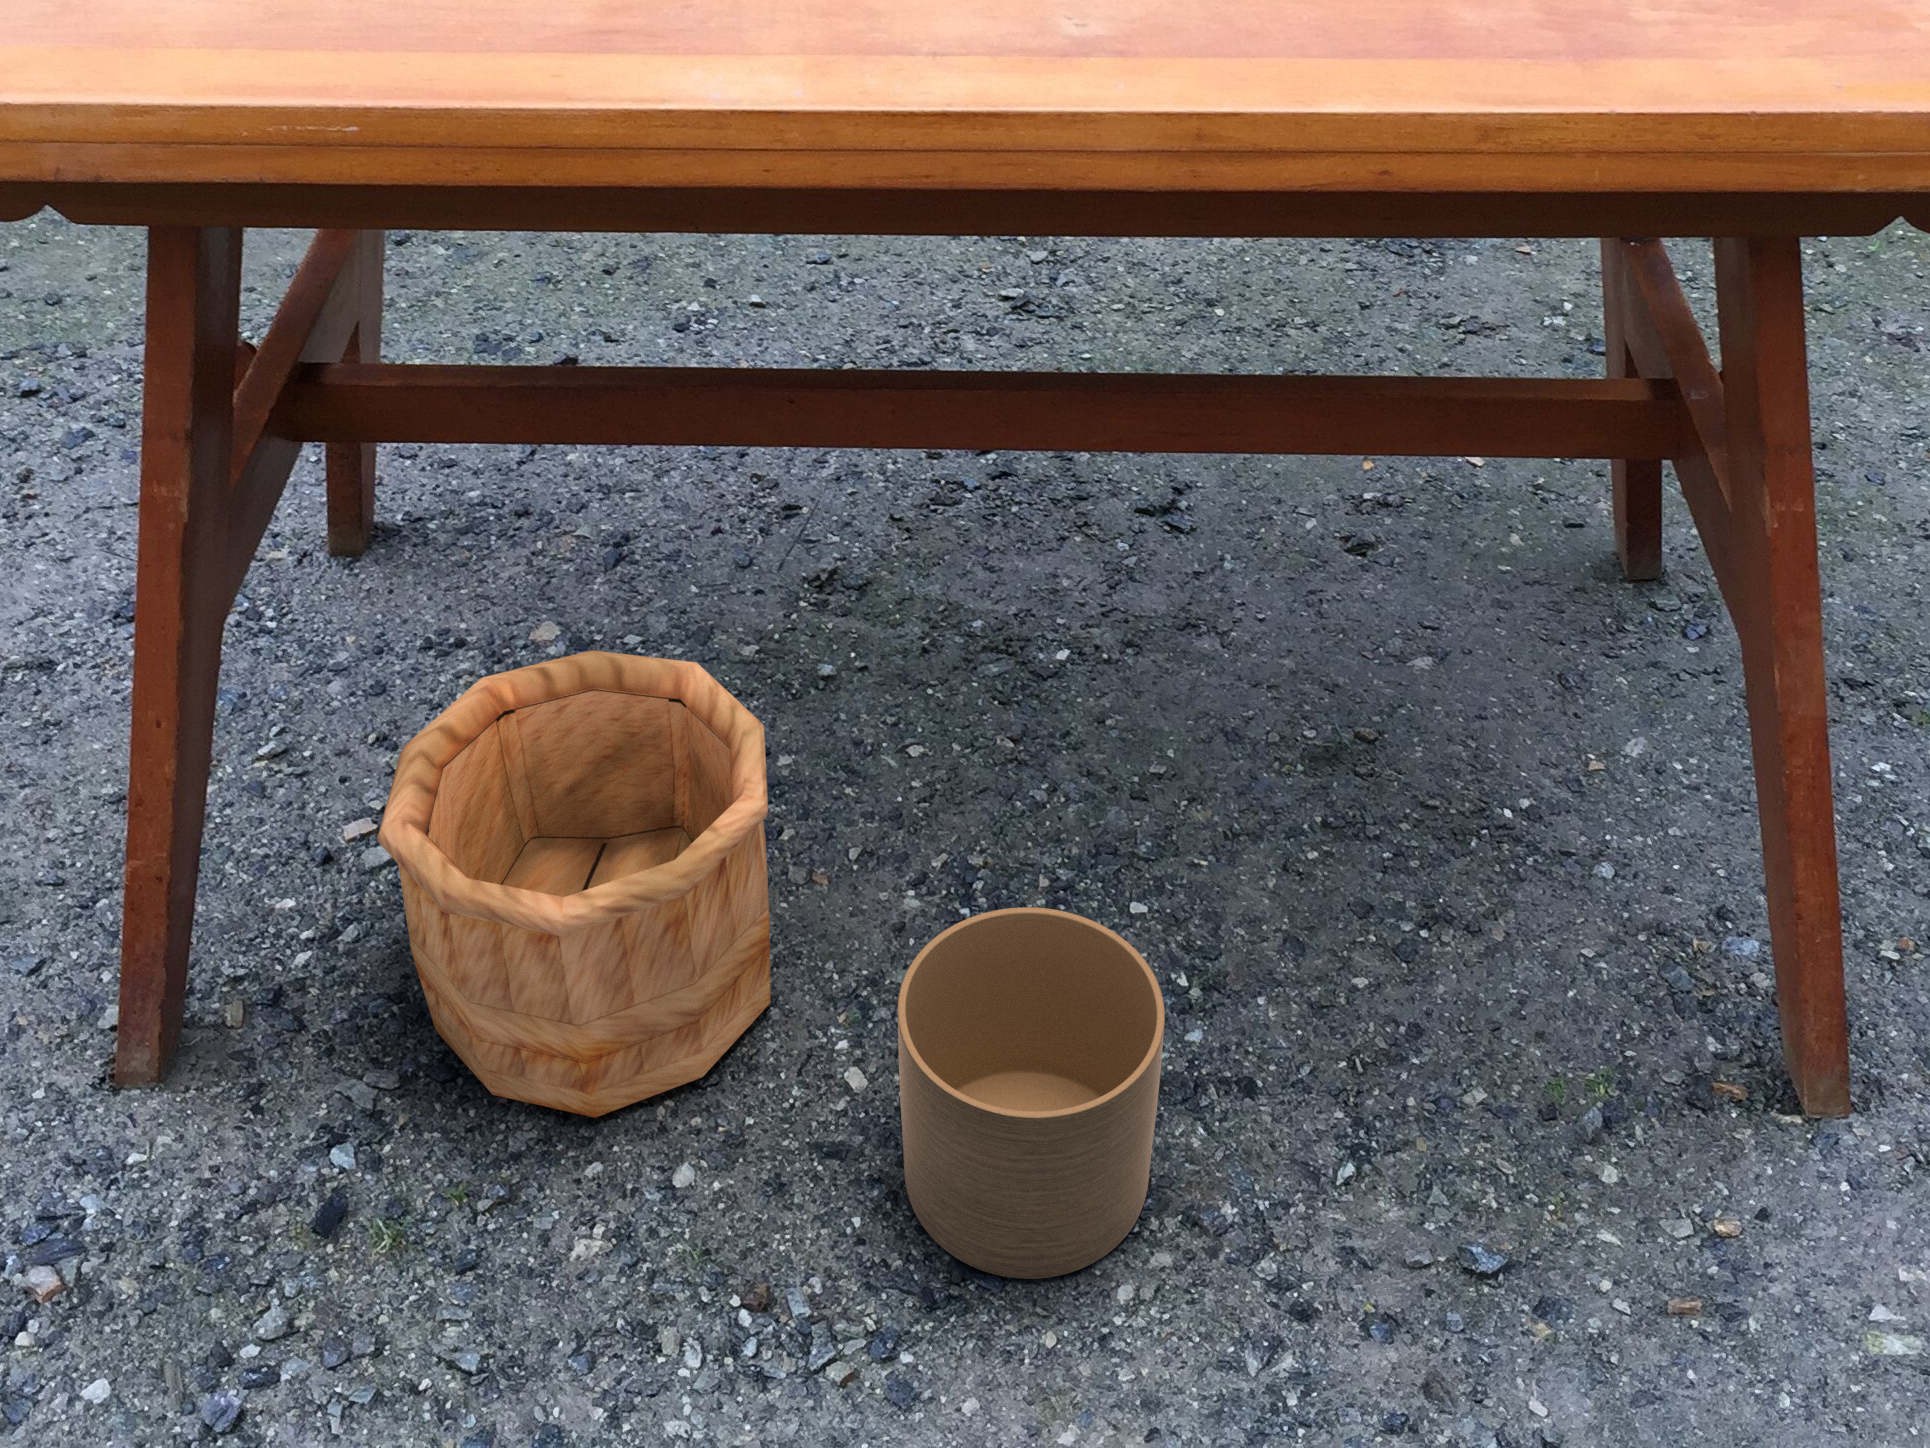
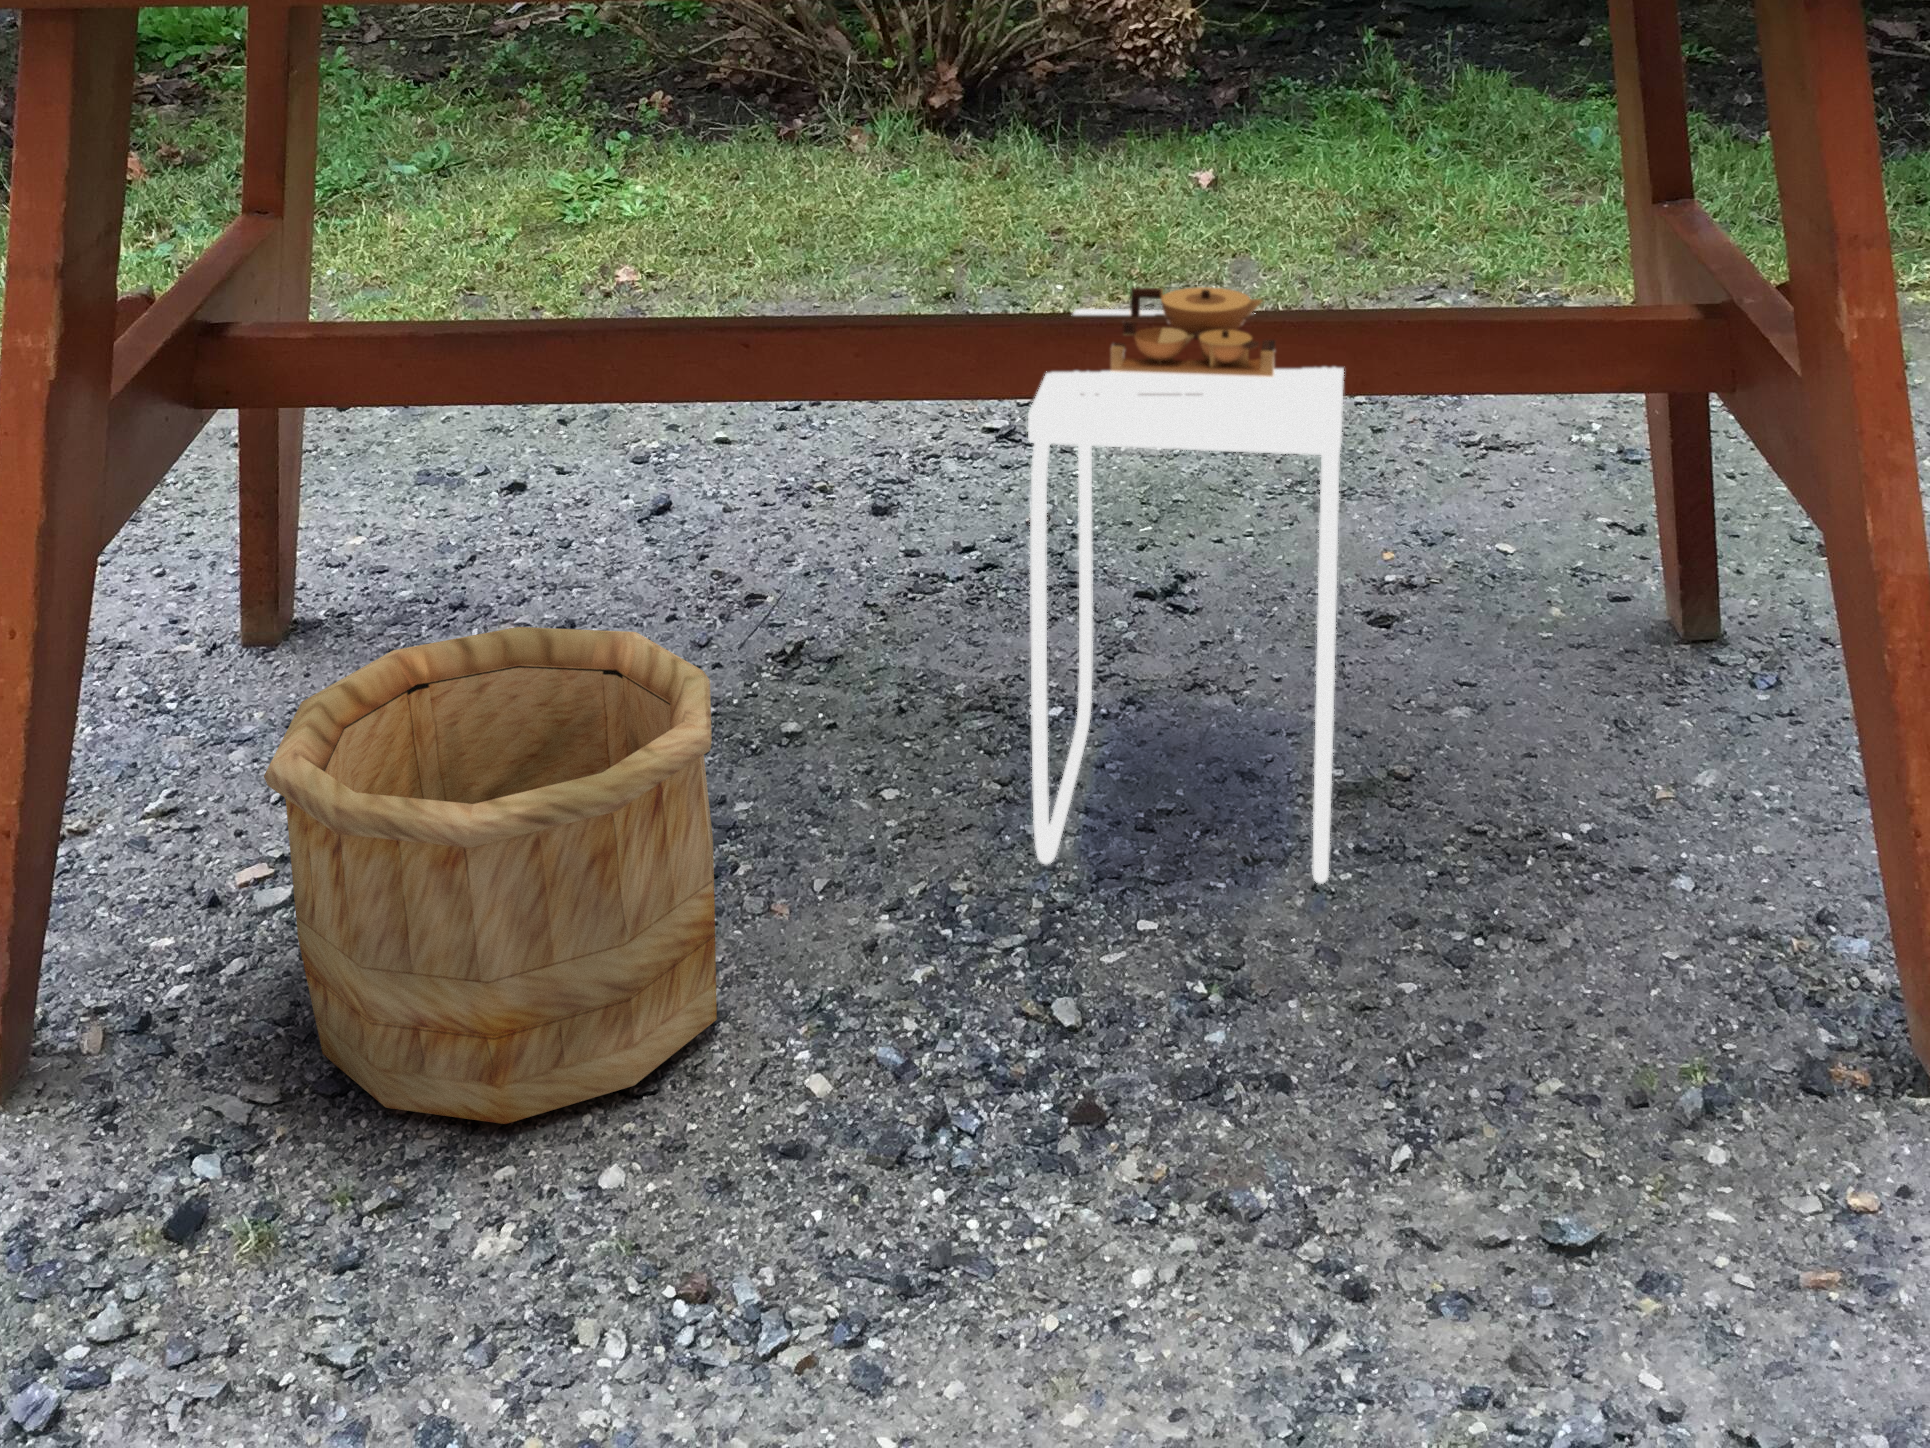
side table: none [1043,317,1337,856] -> present [1028,287,1344,883]
planter: present [898,907,1165,1279] -> none [859,843,1171,1262]

